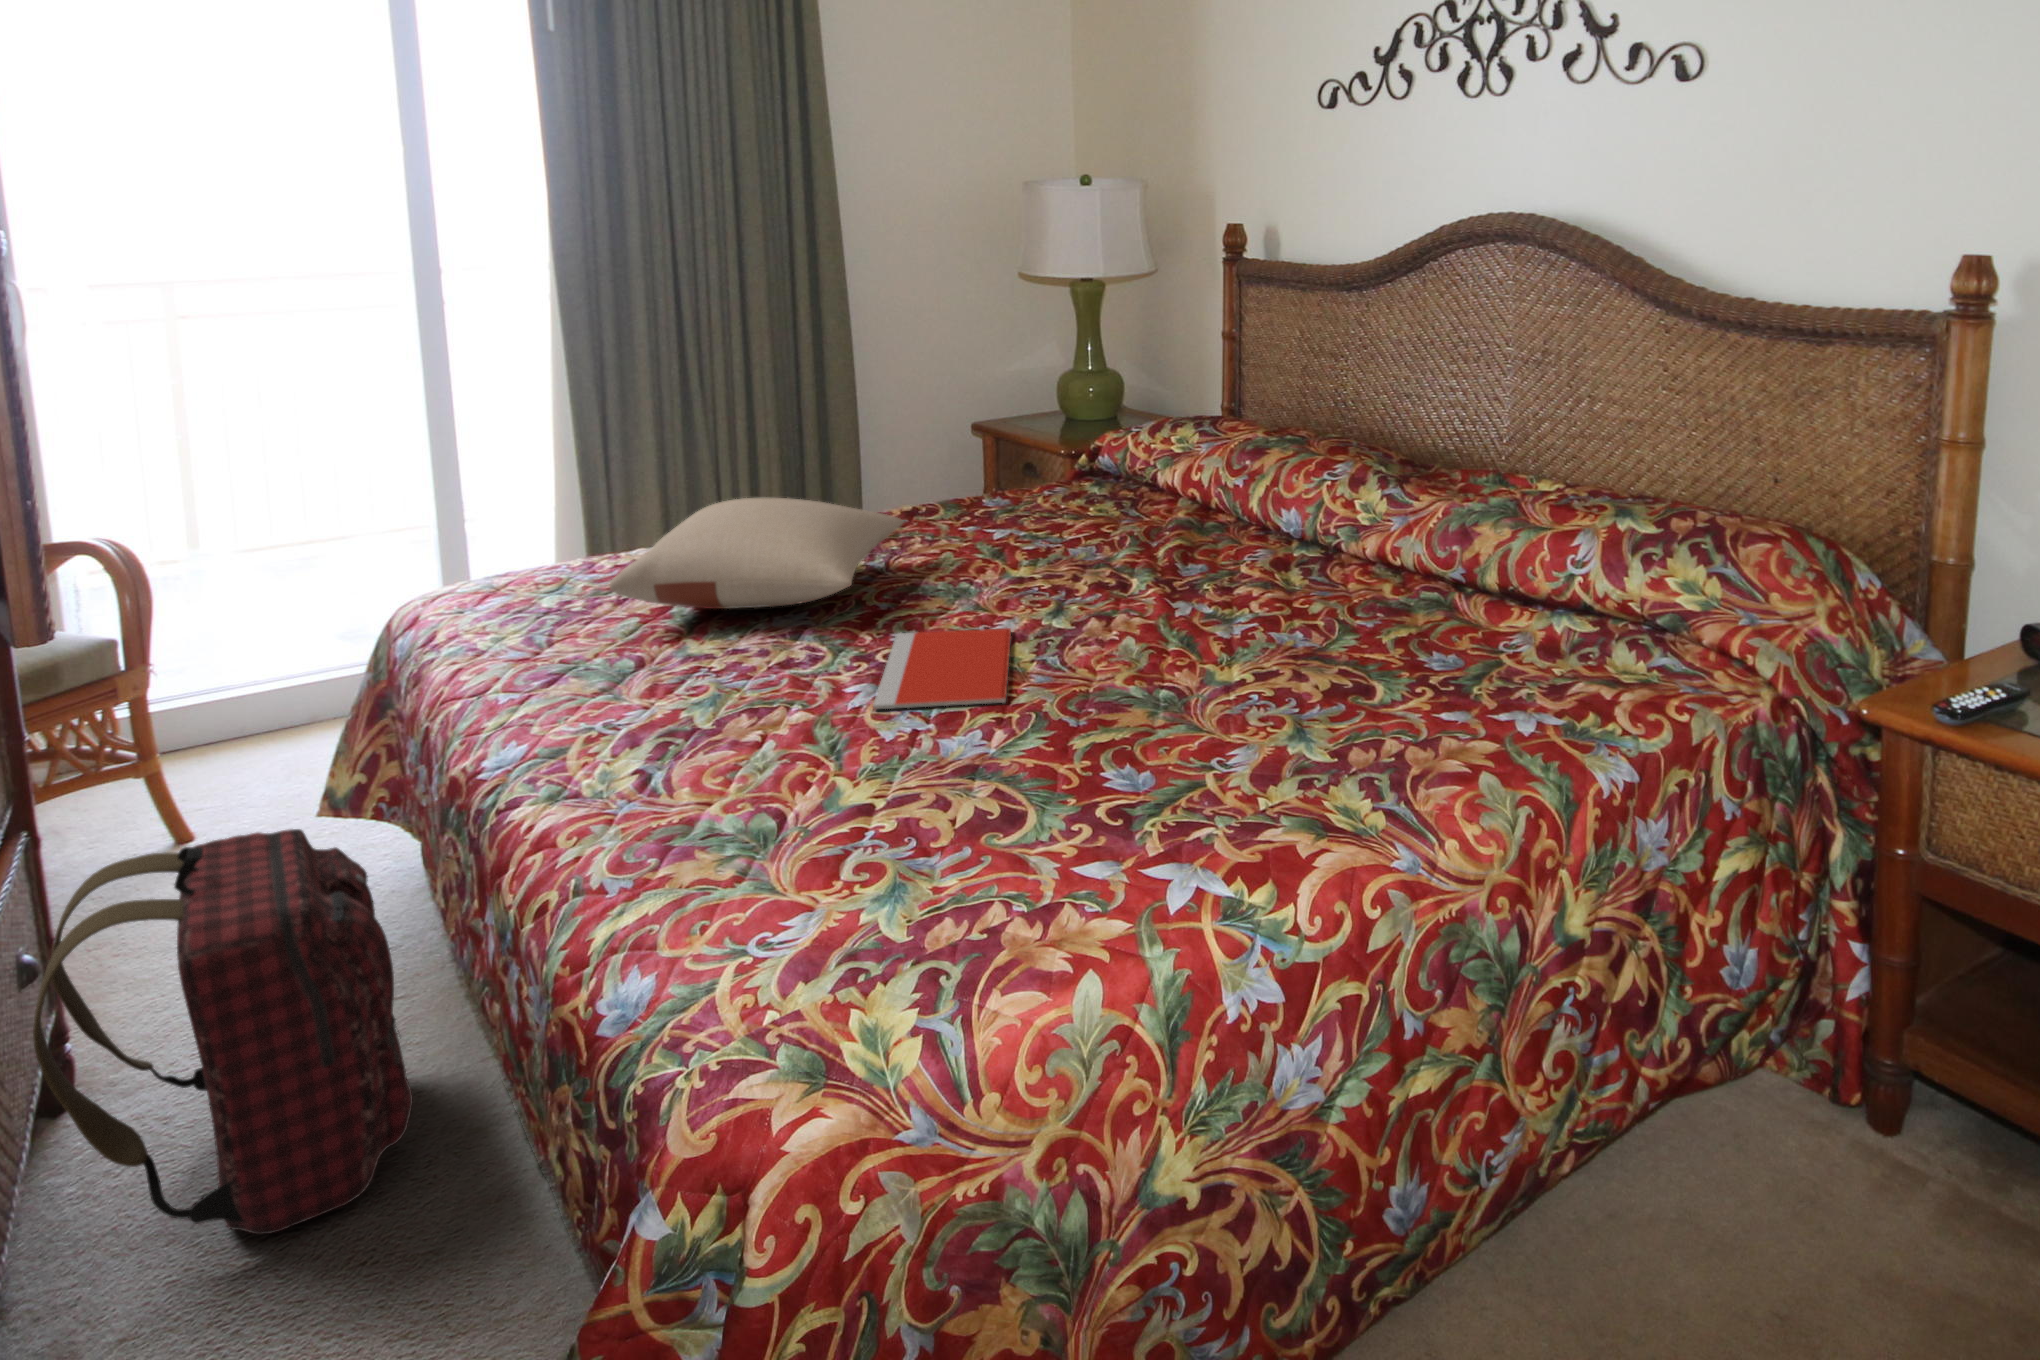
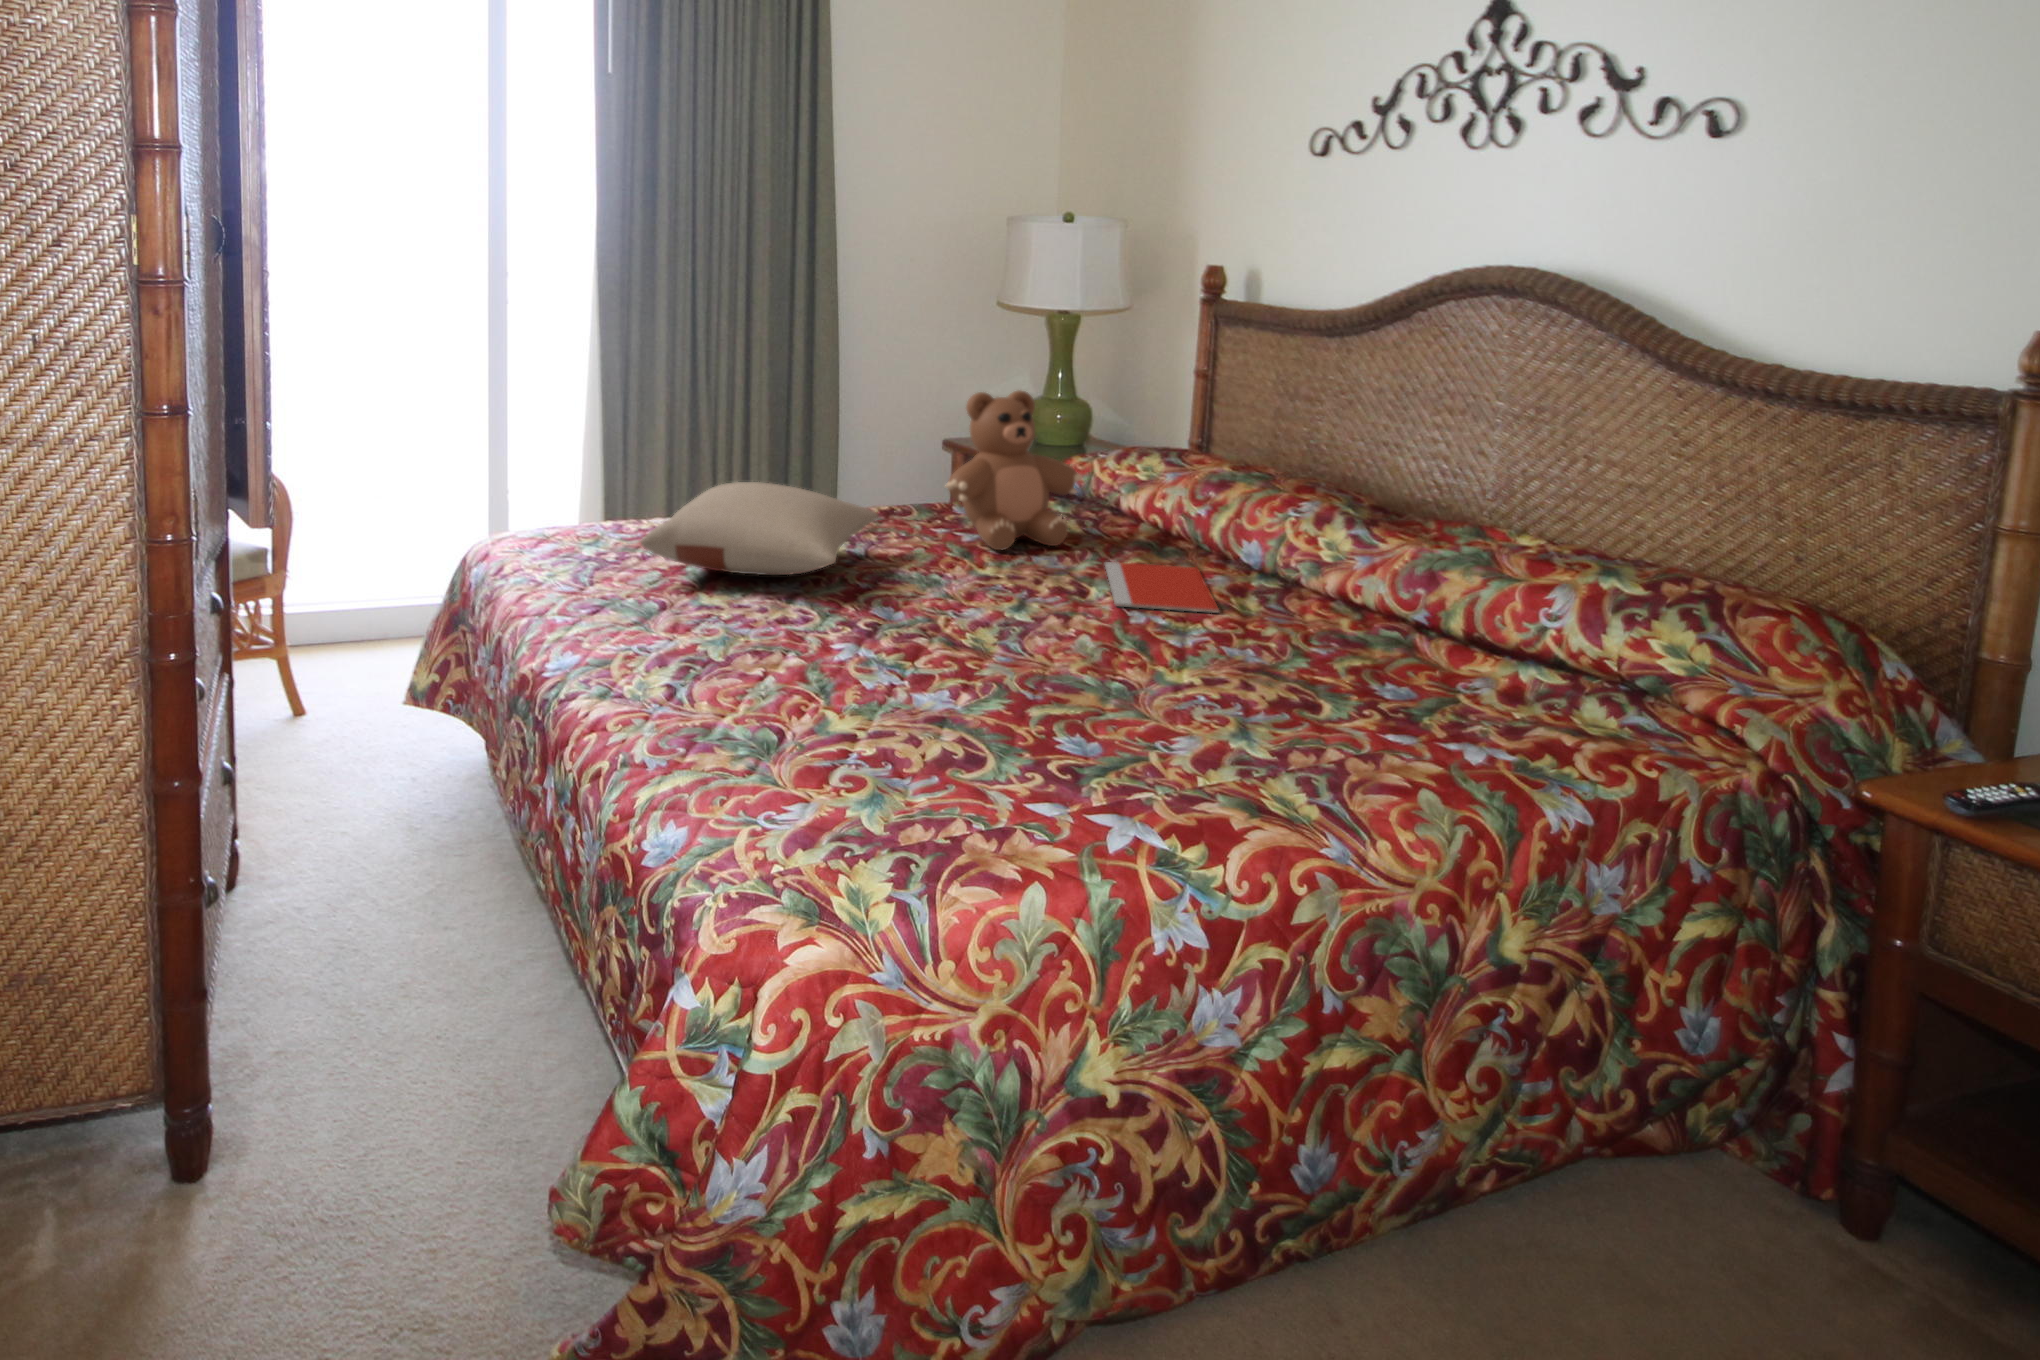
teddy bear: none [975,370,1123,546] -> present [946,391,1082,550]
notebook: present [873,628,1011,709] -> present [1105,562,1219,613]
backpack: present [33,829,413,1234] -> none [252,699,481,997]

